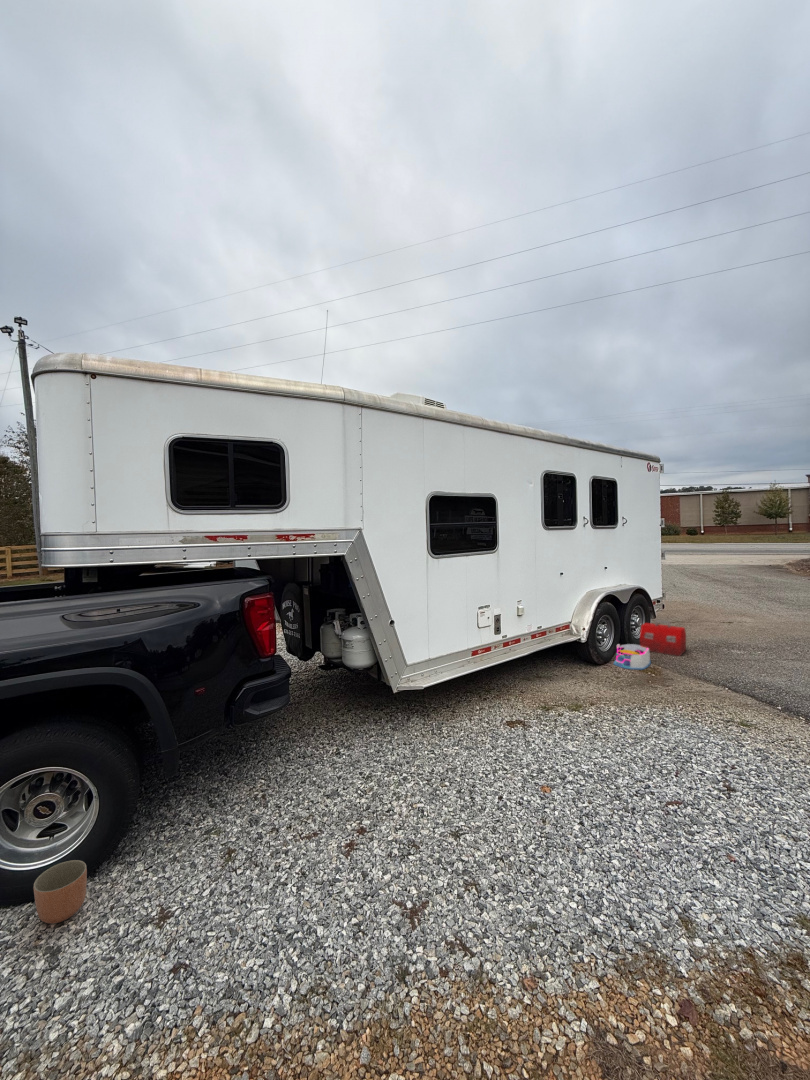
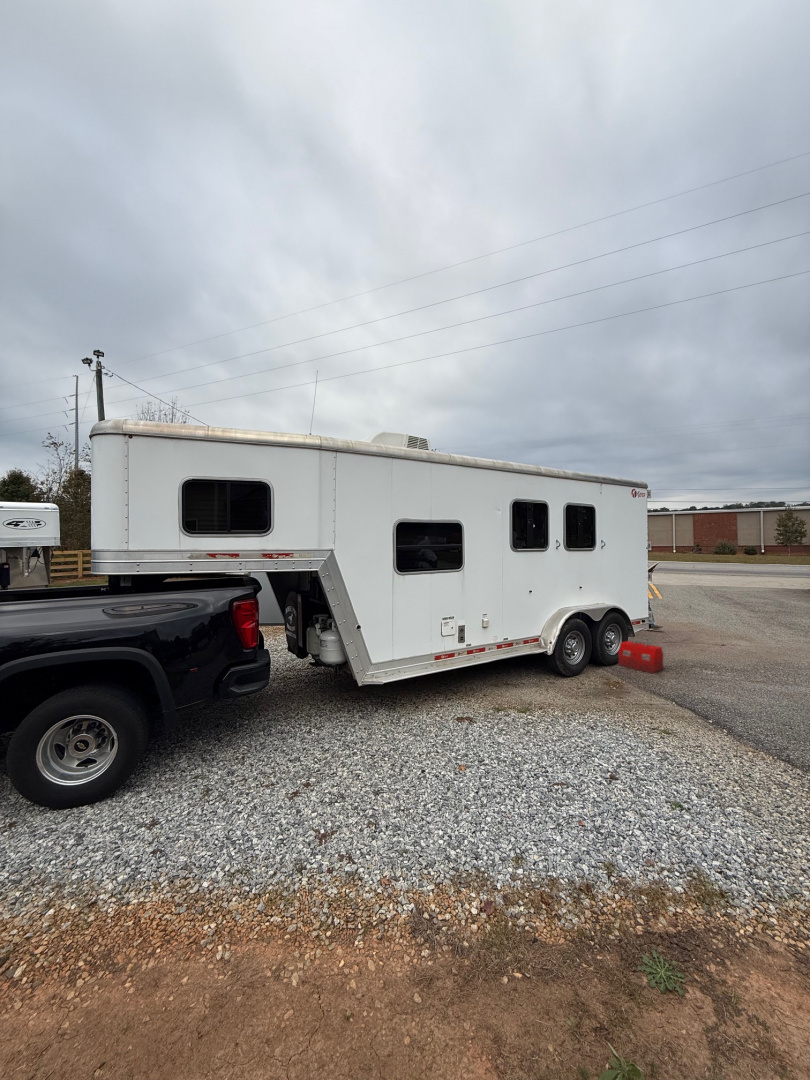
storage bin: present [614,644,651,670] -> none [585,659,622,683]
planter: present [34,860,87,924] -> none [71,781,106,820]

